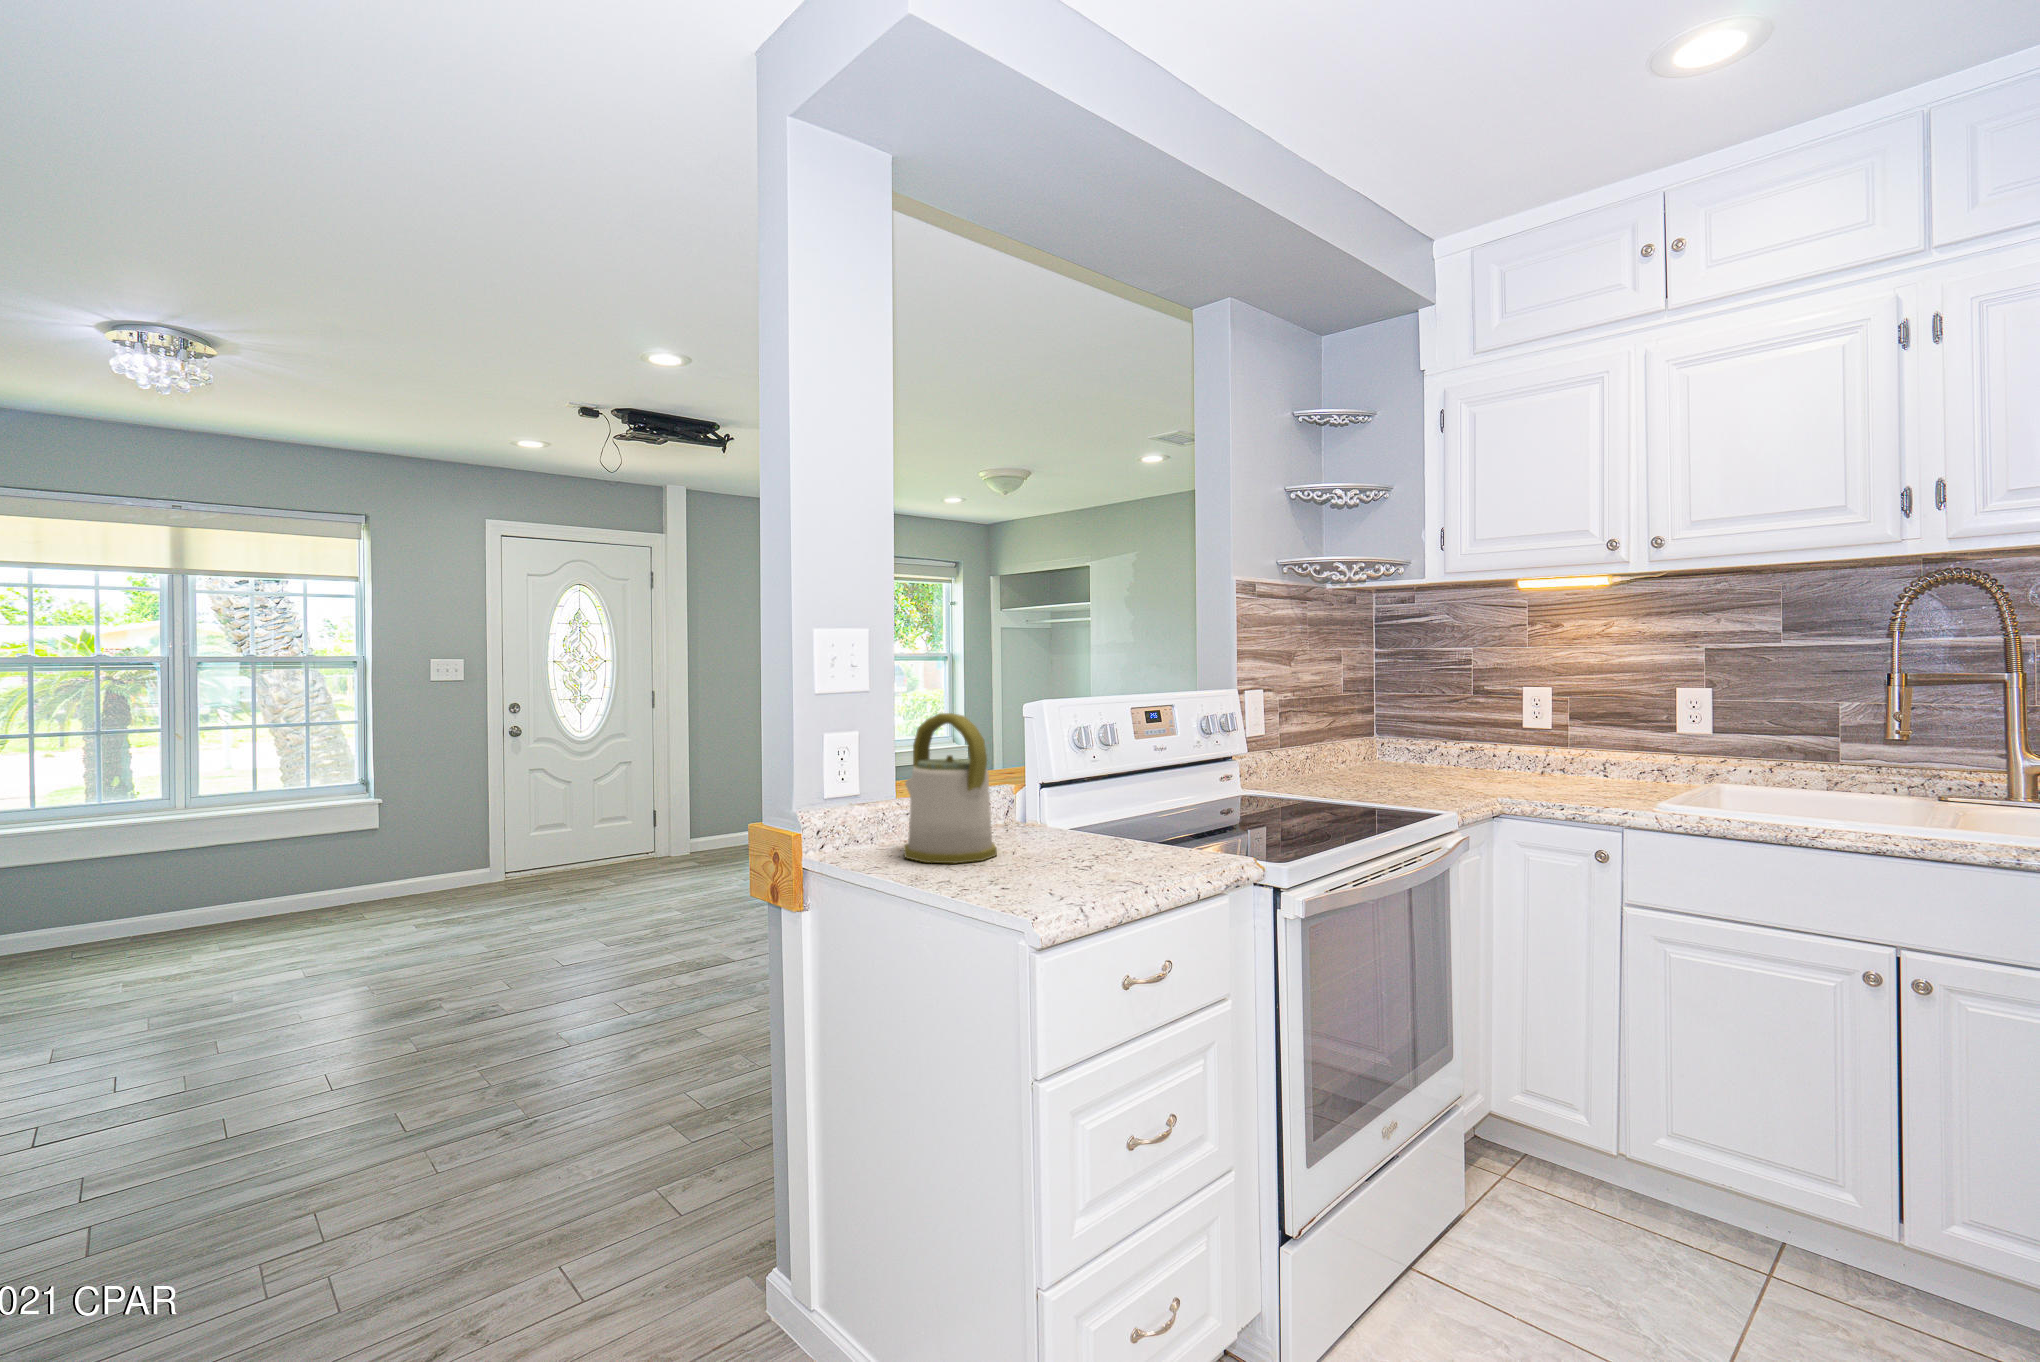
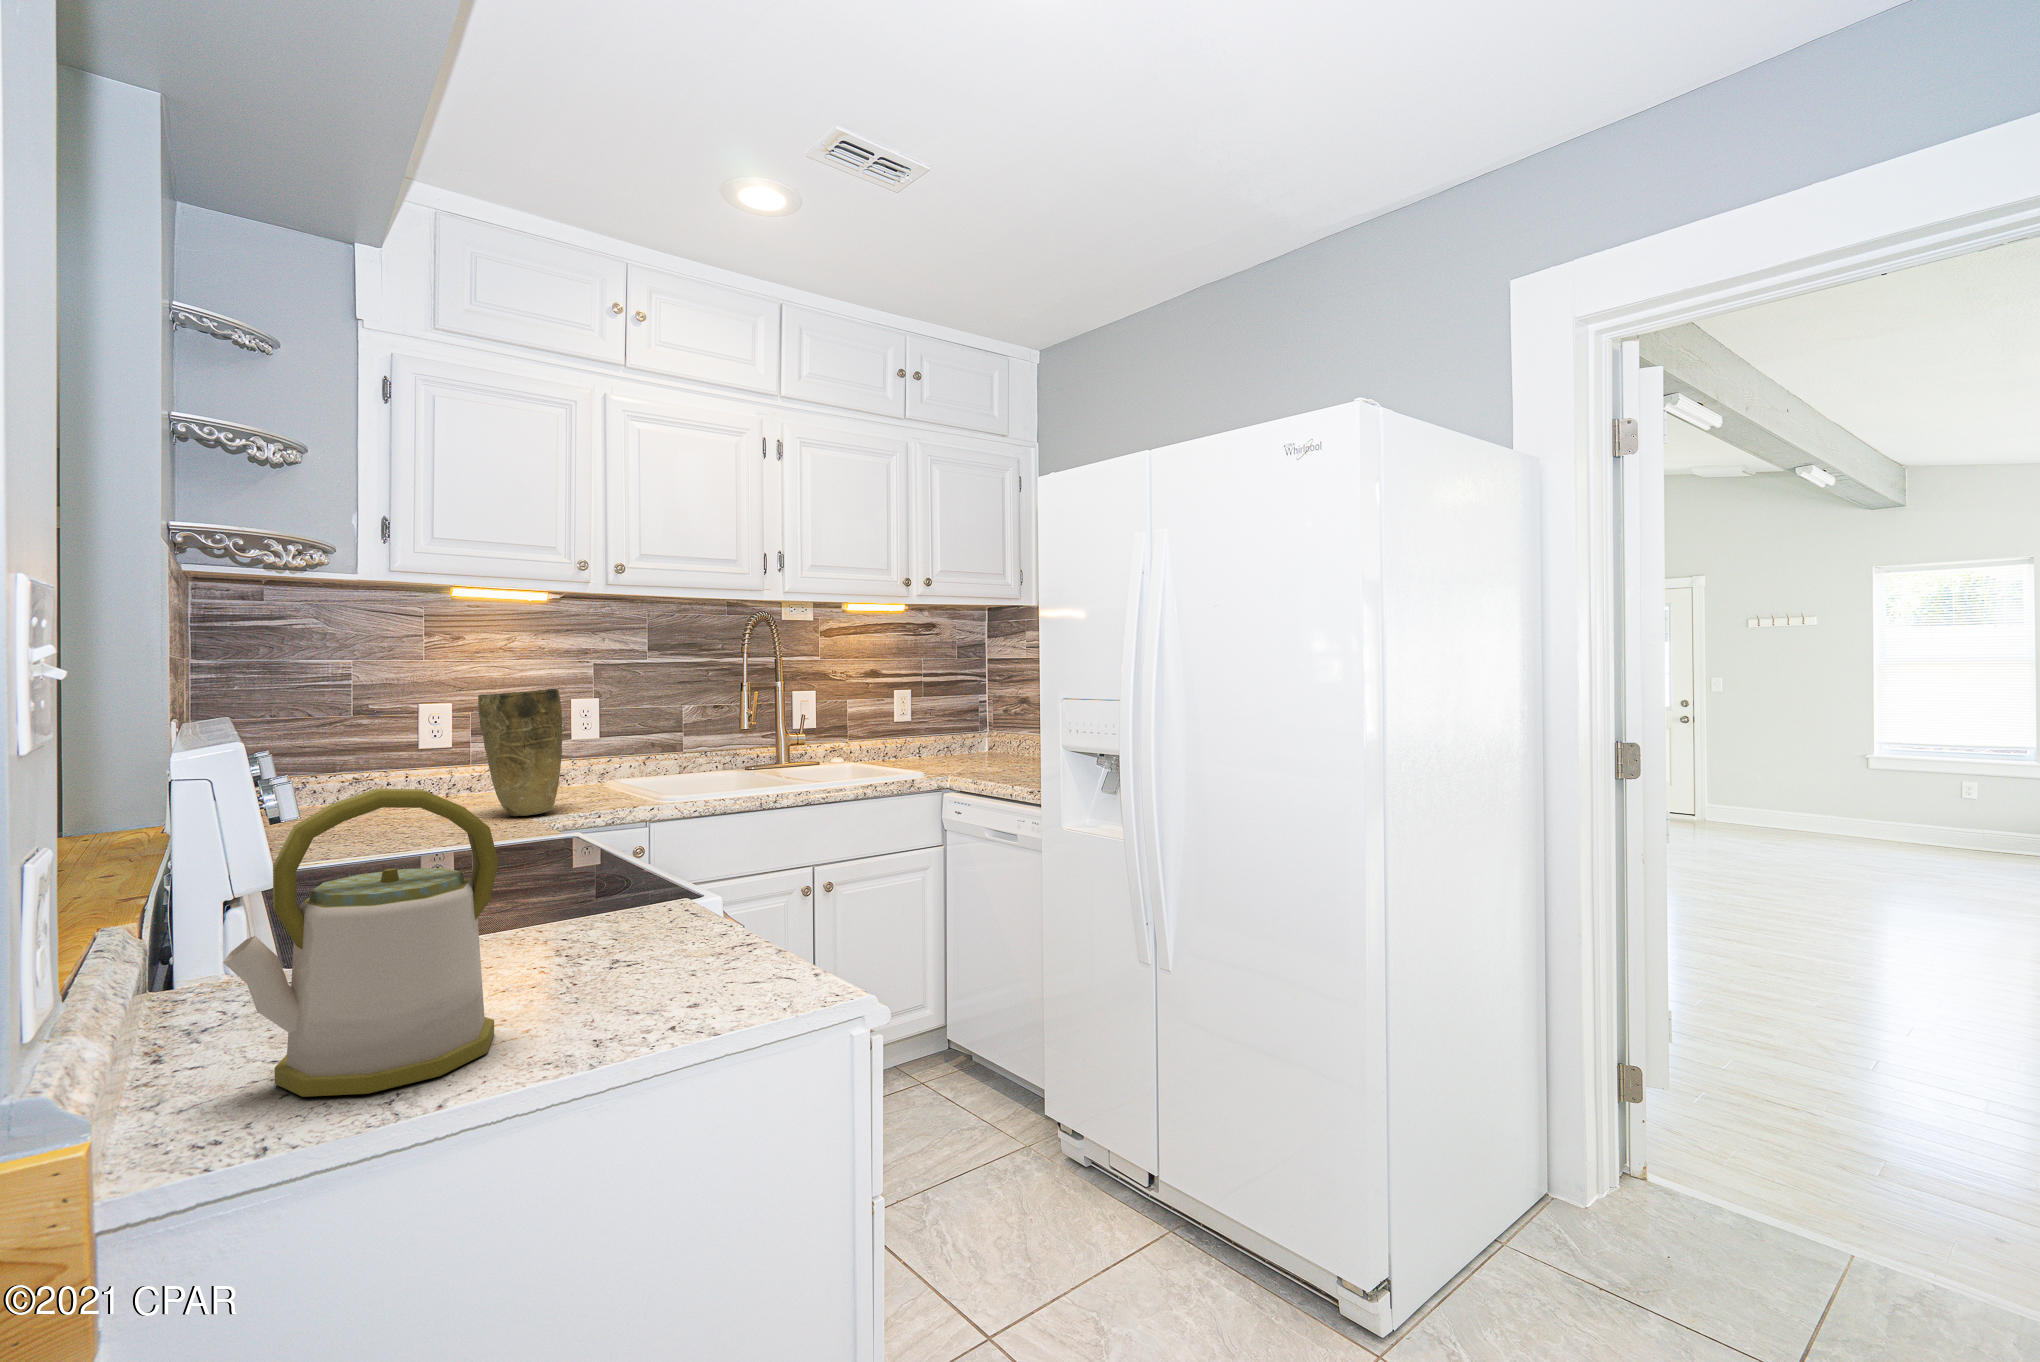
vase: none [1480,674,1562,794] -> present [478,689,562,816]

